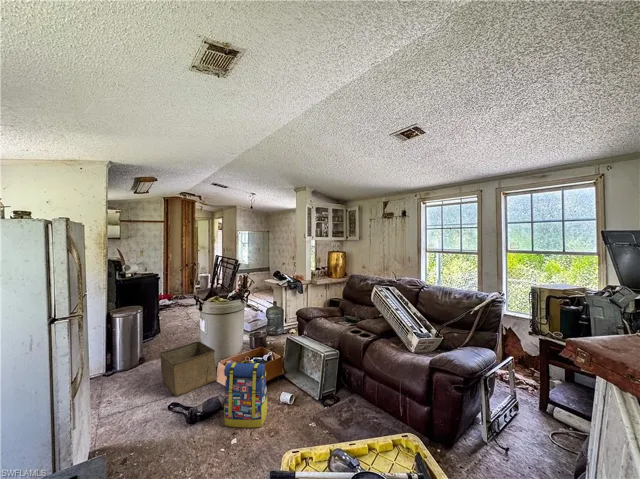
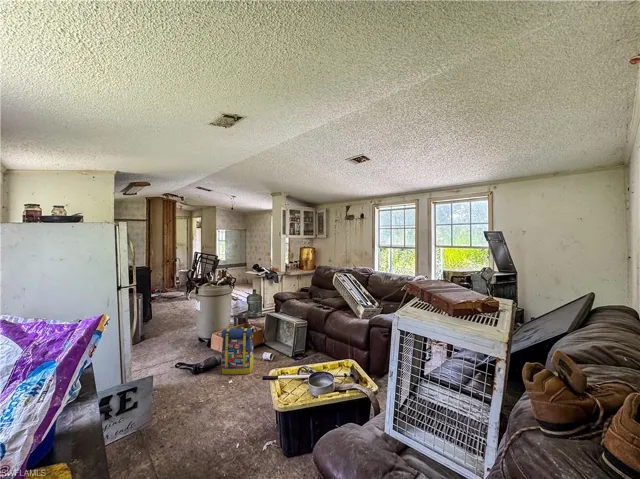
storage bin: present [160,342,217,397] -> none [162,320,211,360]

